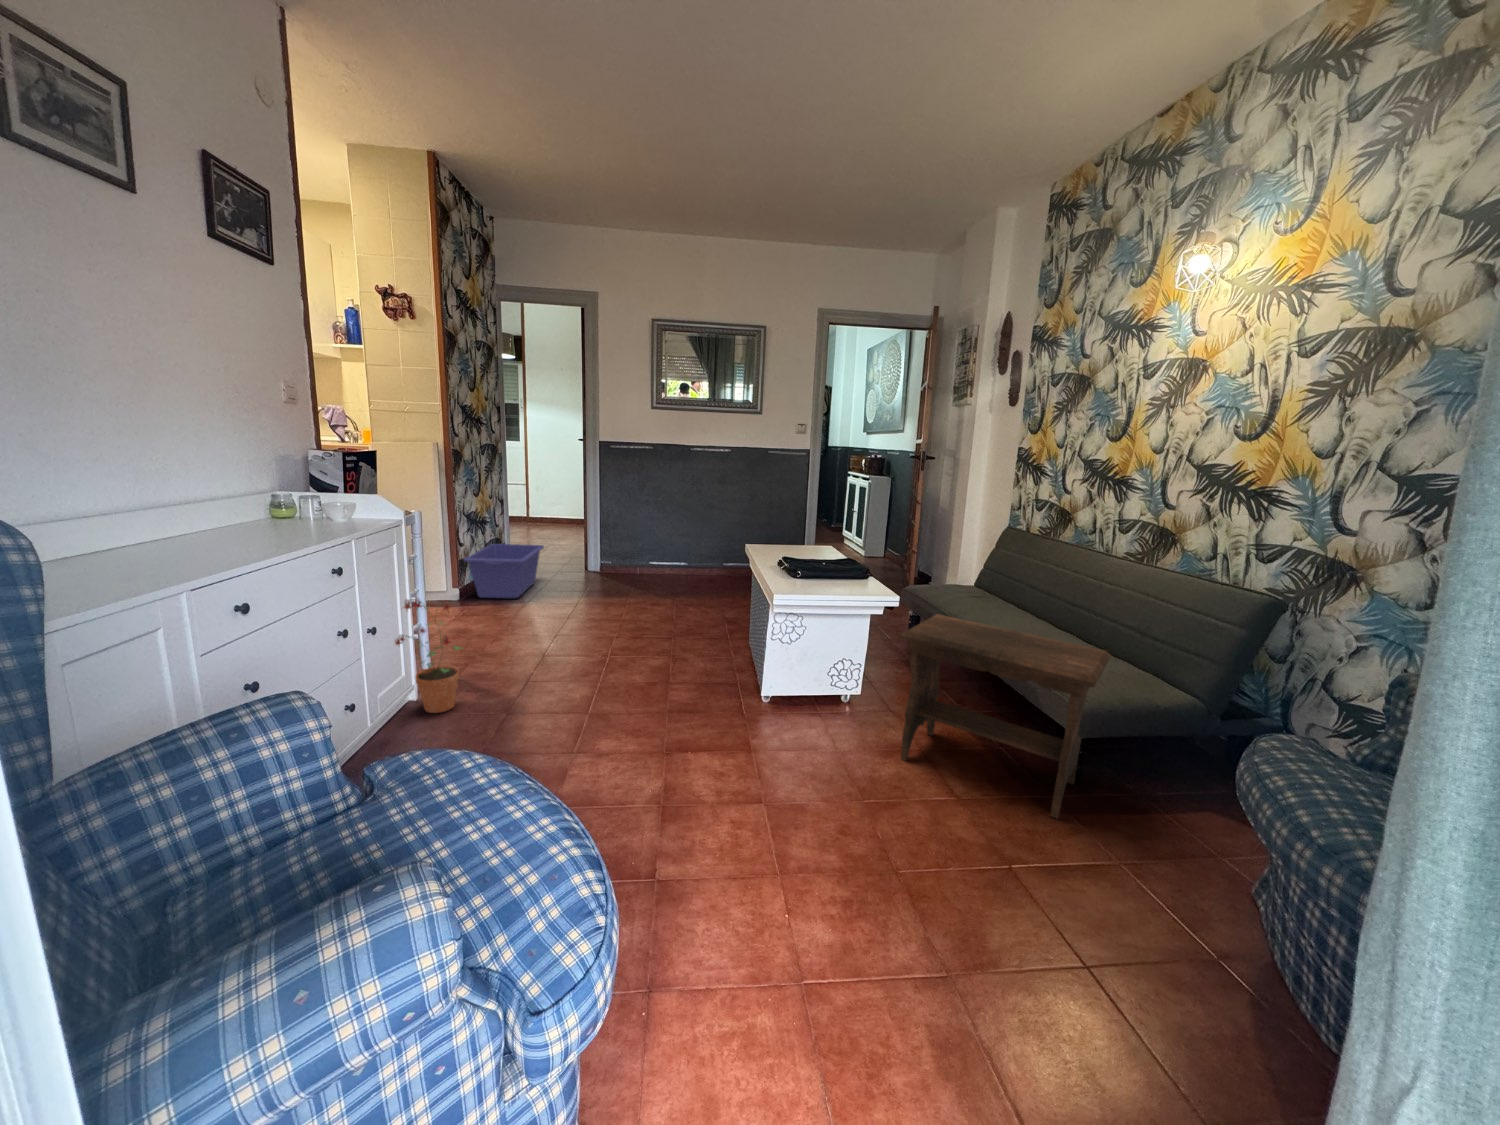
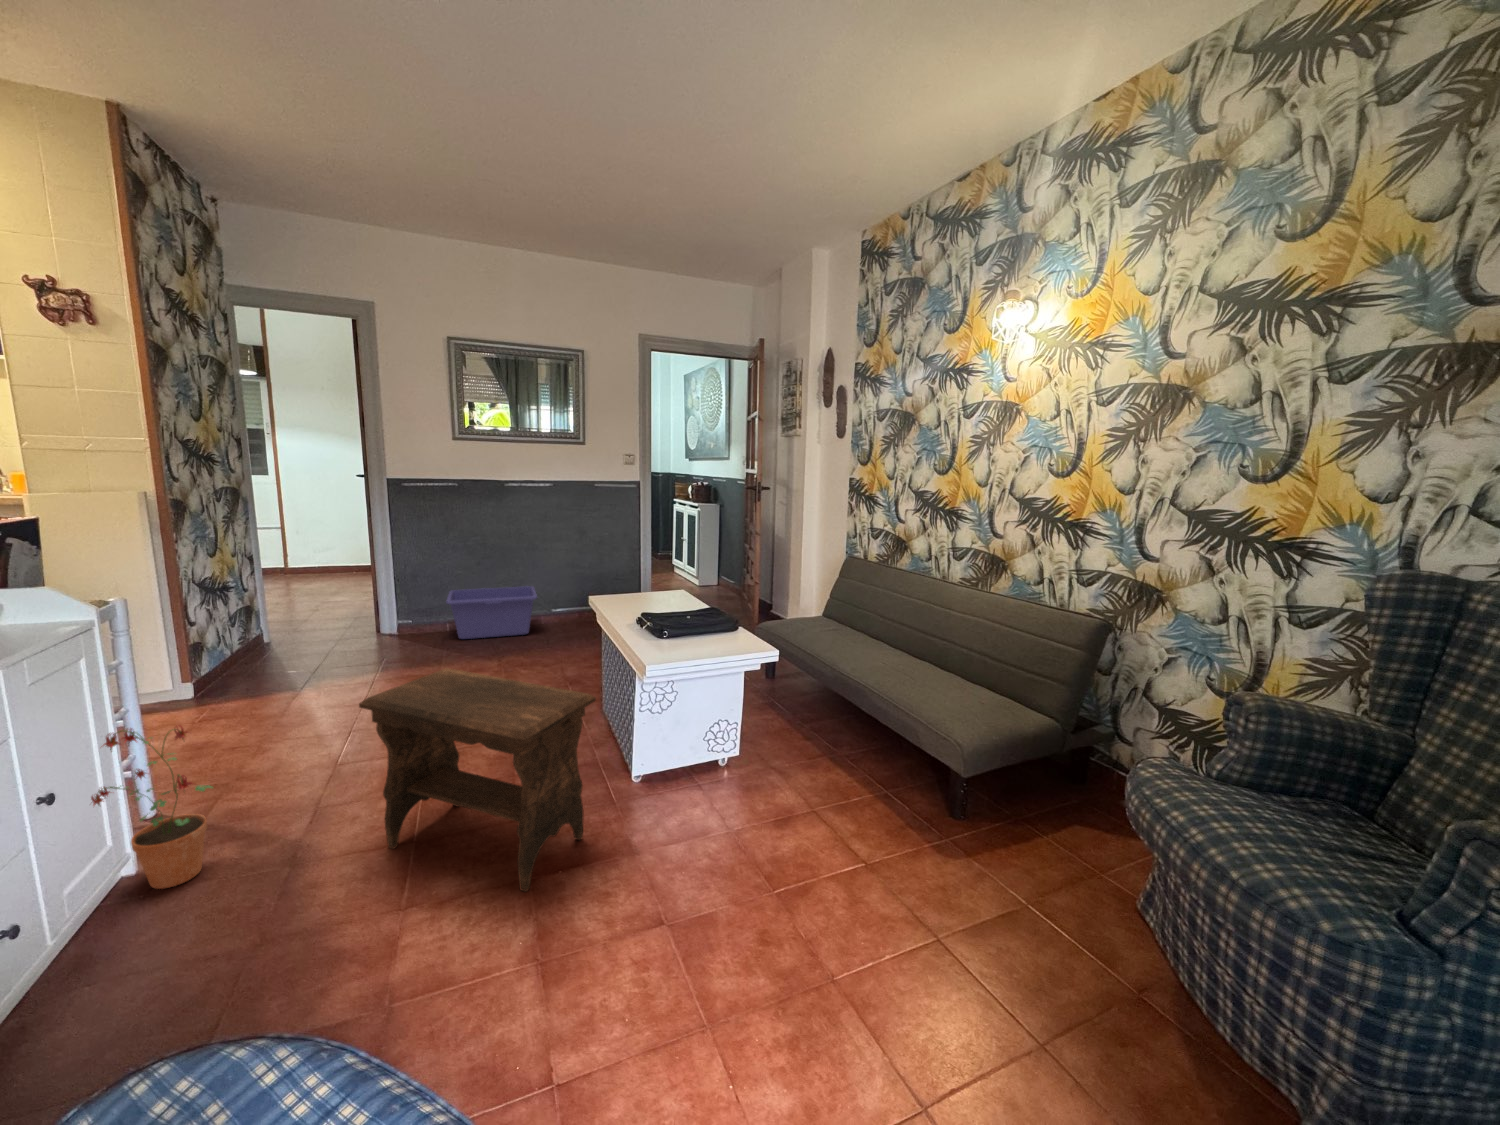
storage bin: present [464,544,544,598] -> present [446,586,537,639]
footstool: present [900,614,1110,819] -> present [359,668,596,892]

